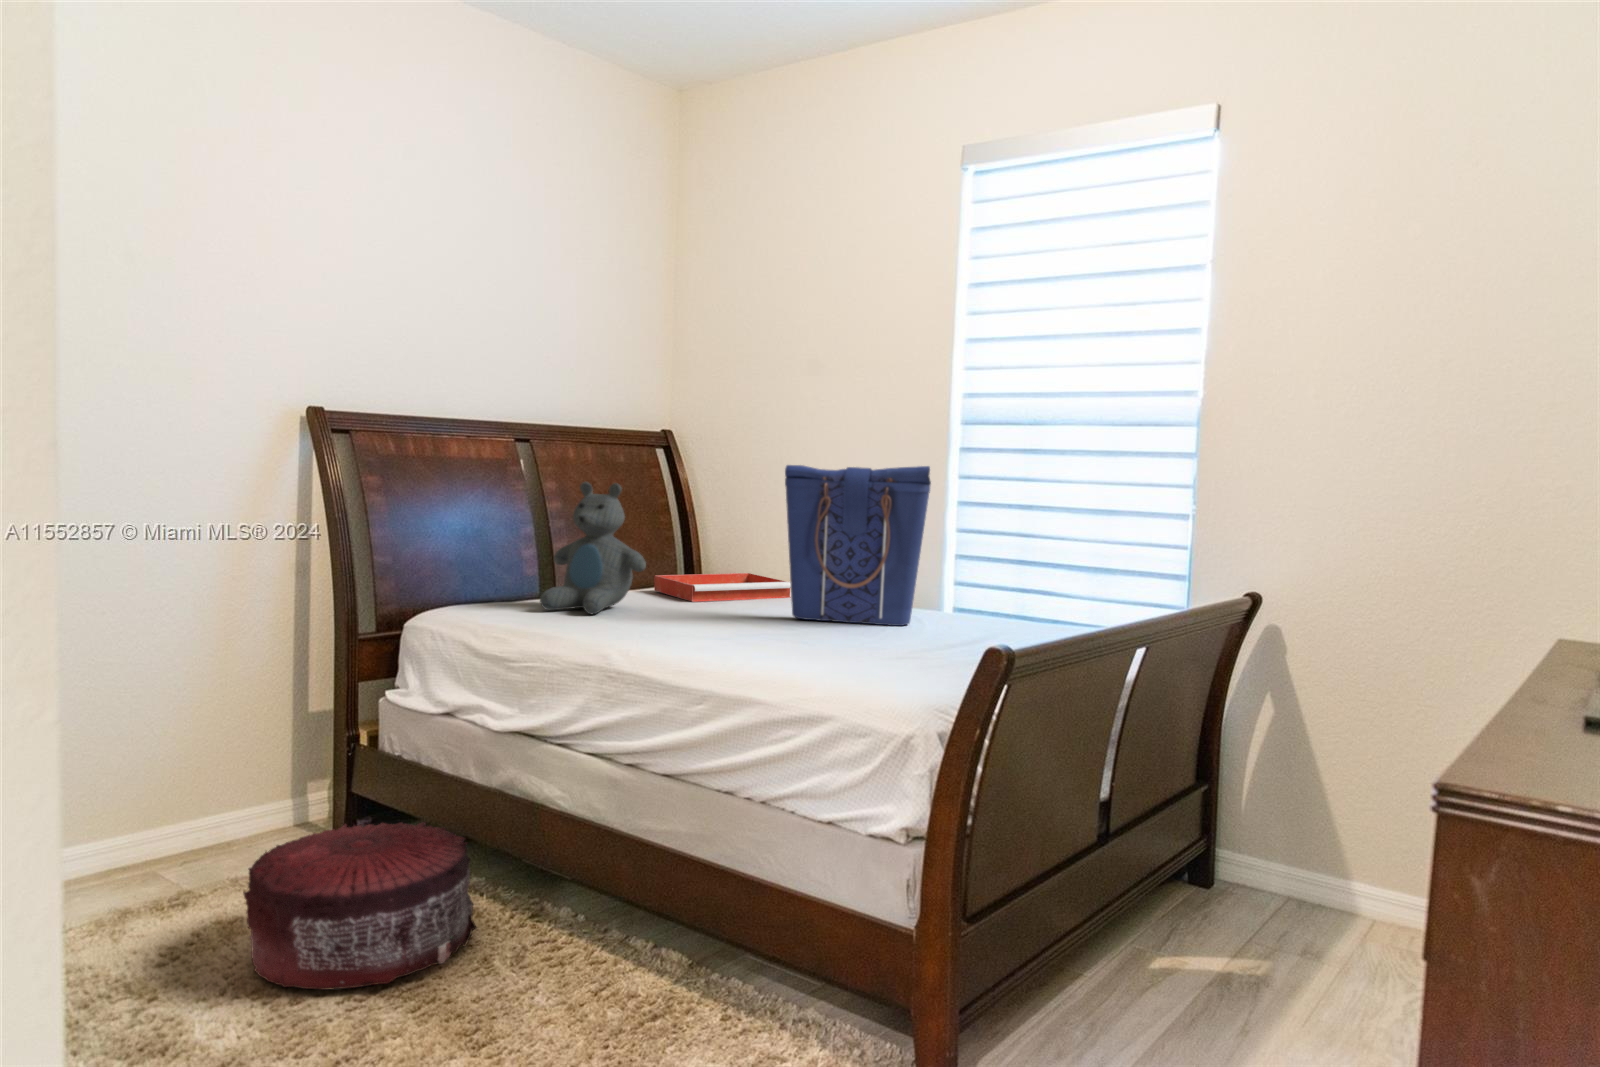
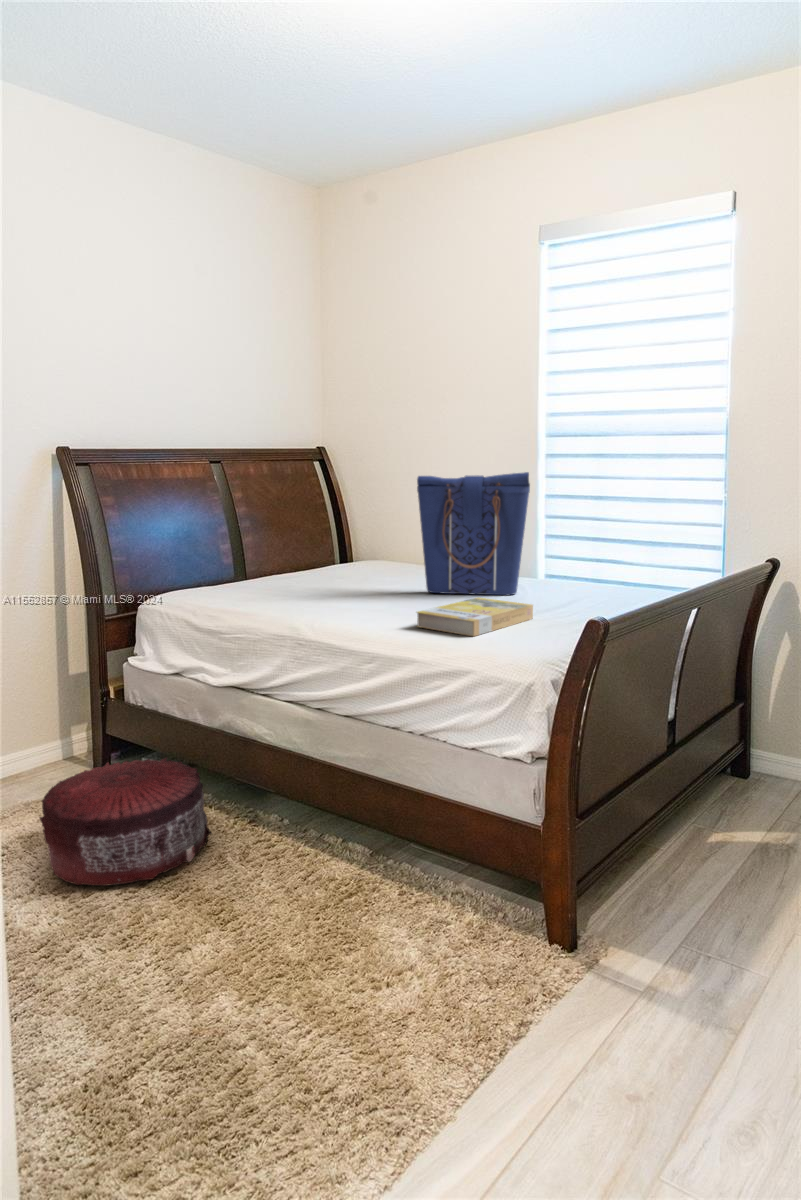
teddy bear: present [540,482,646,614] -> none [236,495,314,597]
tray: present [654,573,791,602] -> none [318,557,422,582]
book: none [766,624,923,670] -> present [417,598,533,636]

